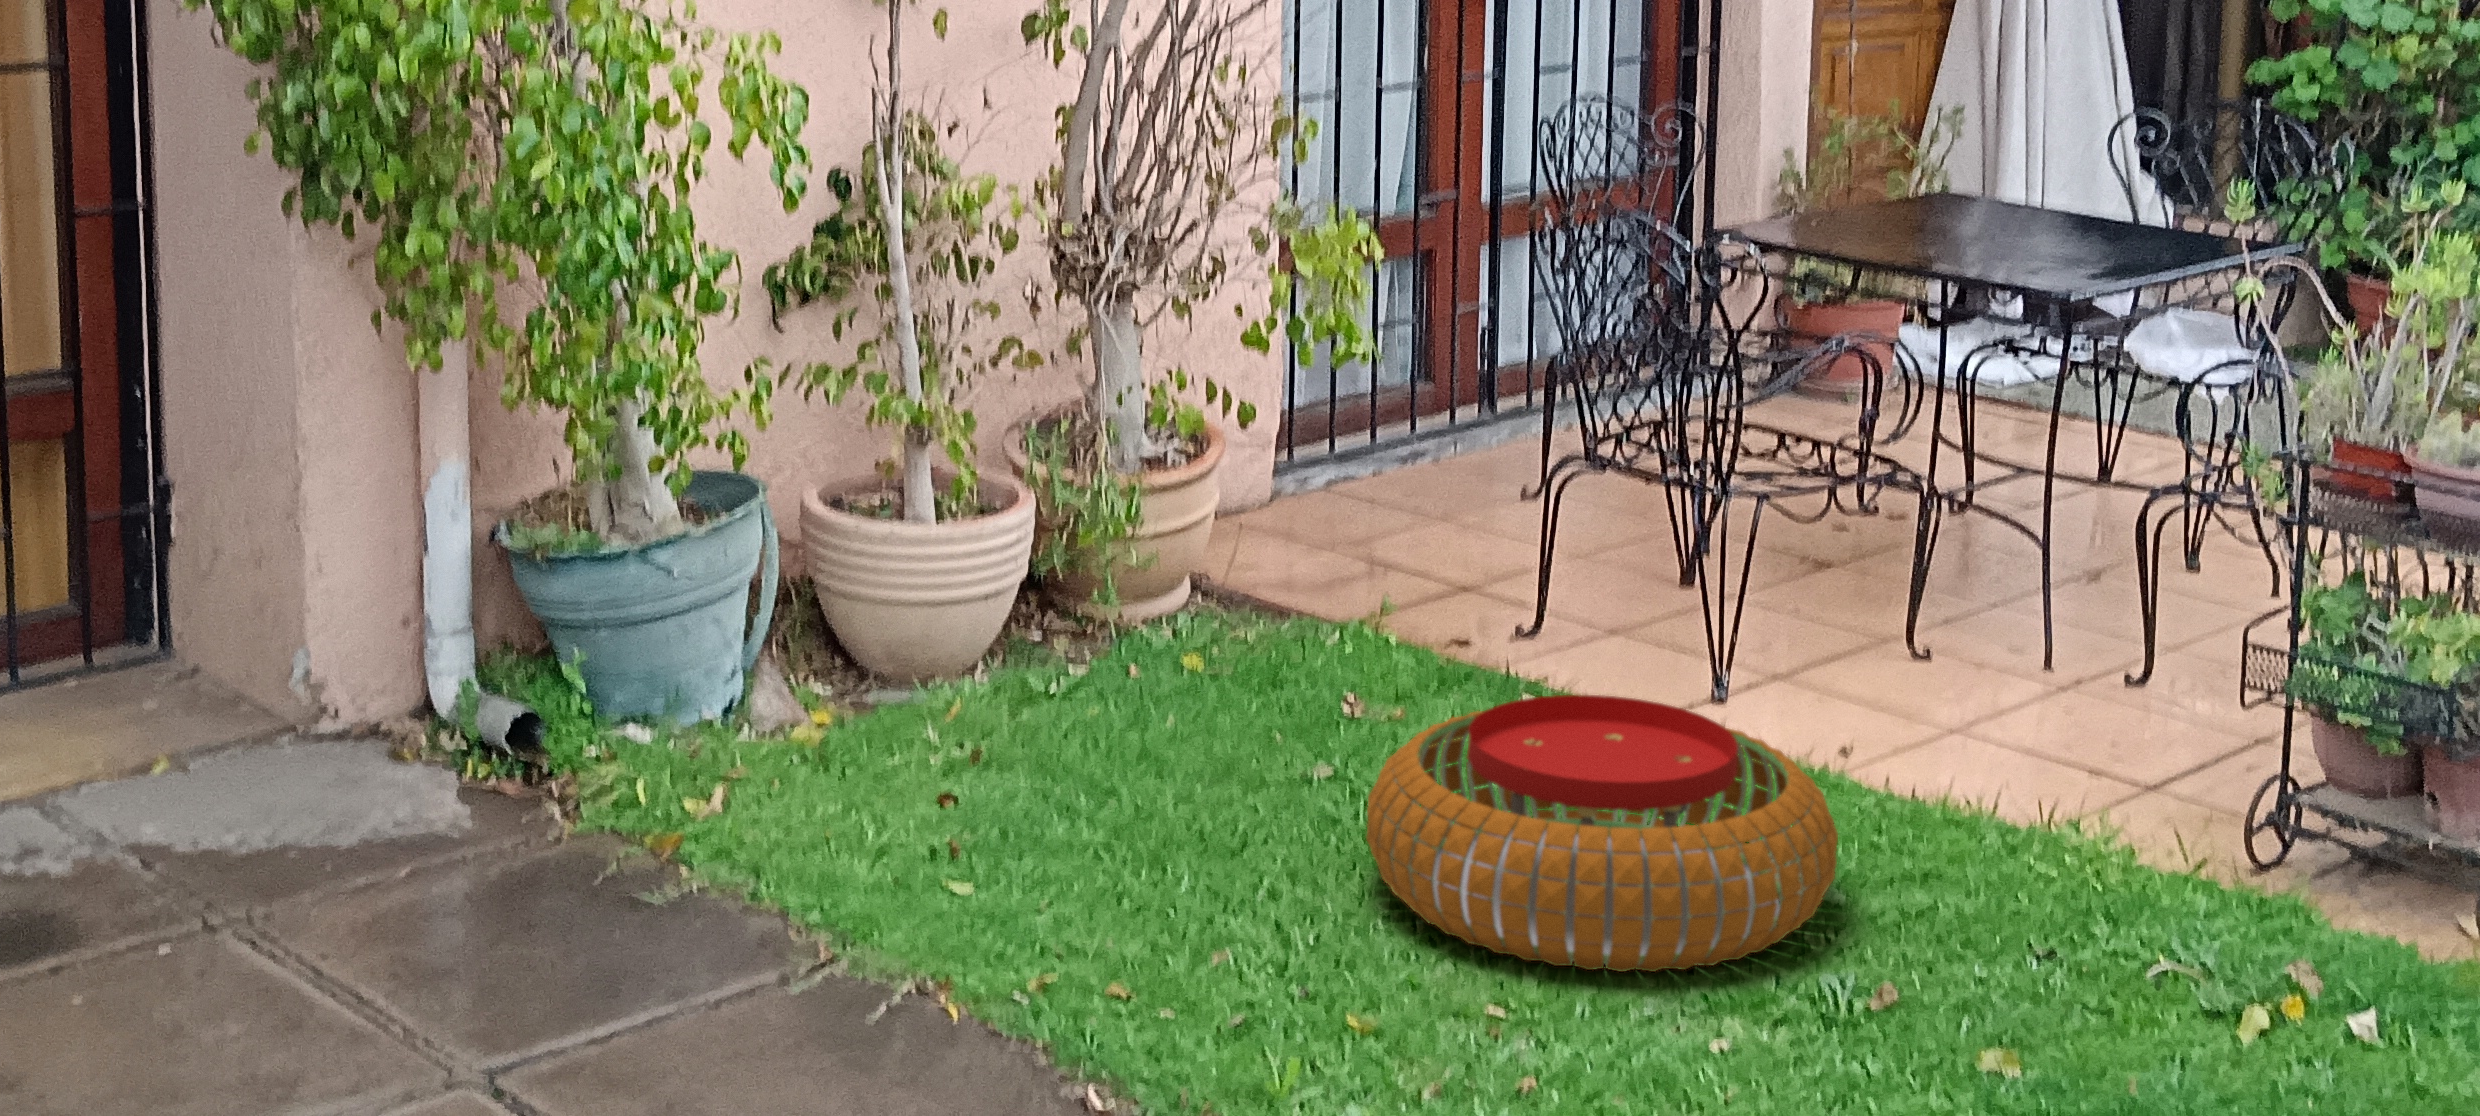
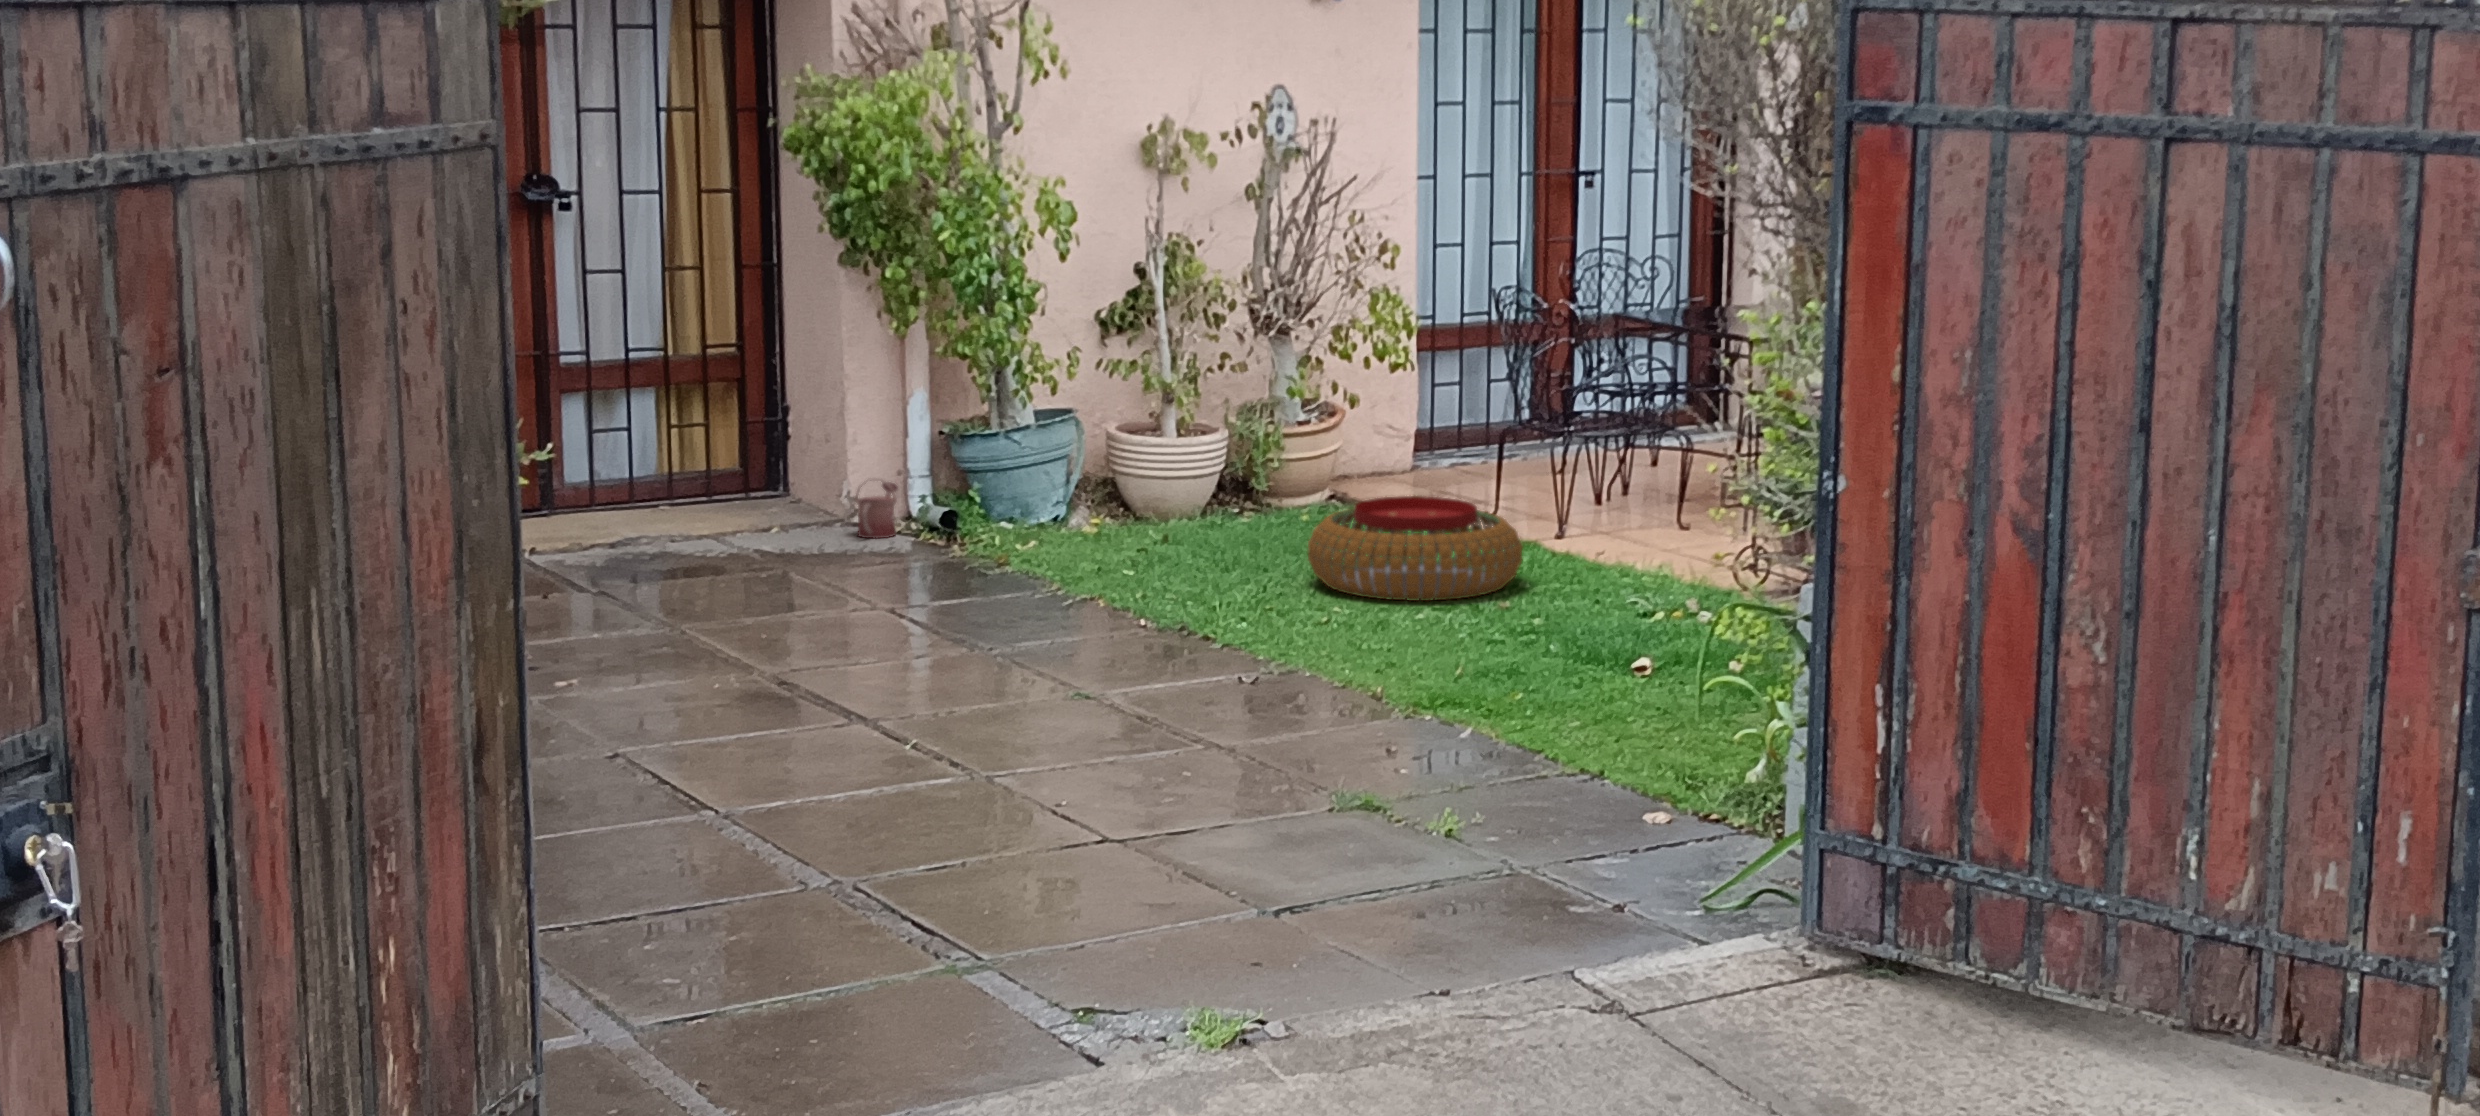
watering can: none [330,650,420,781] -> present [855,478,898,538]

